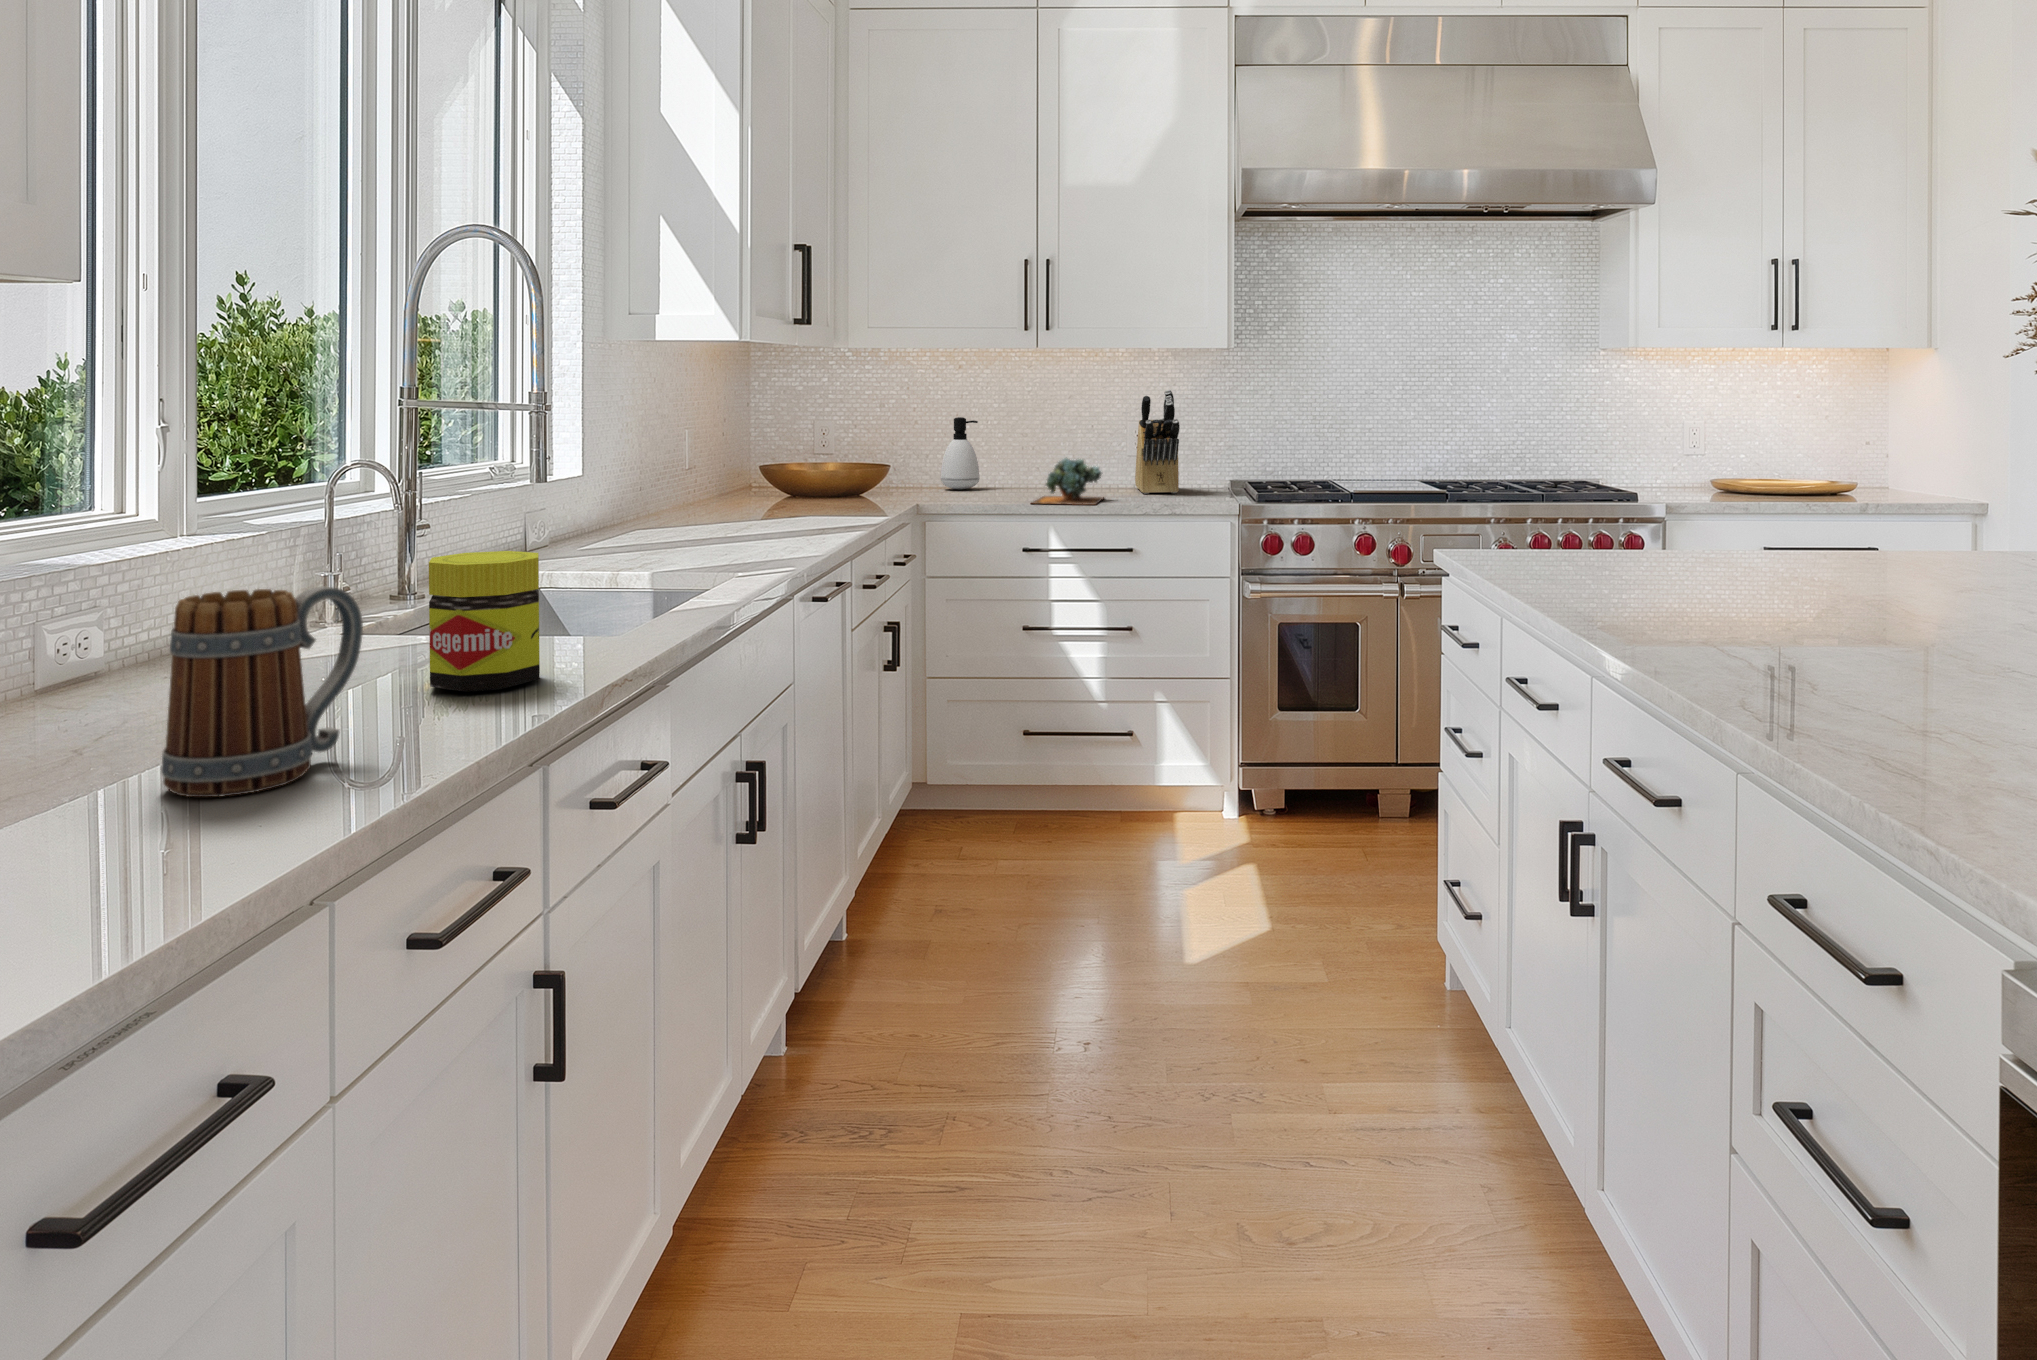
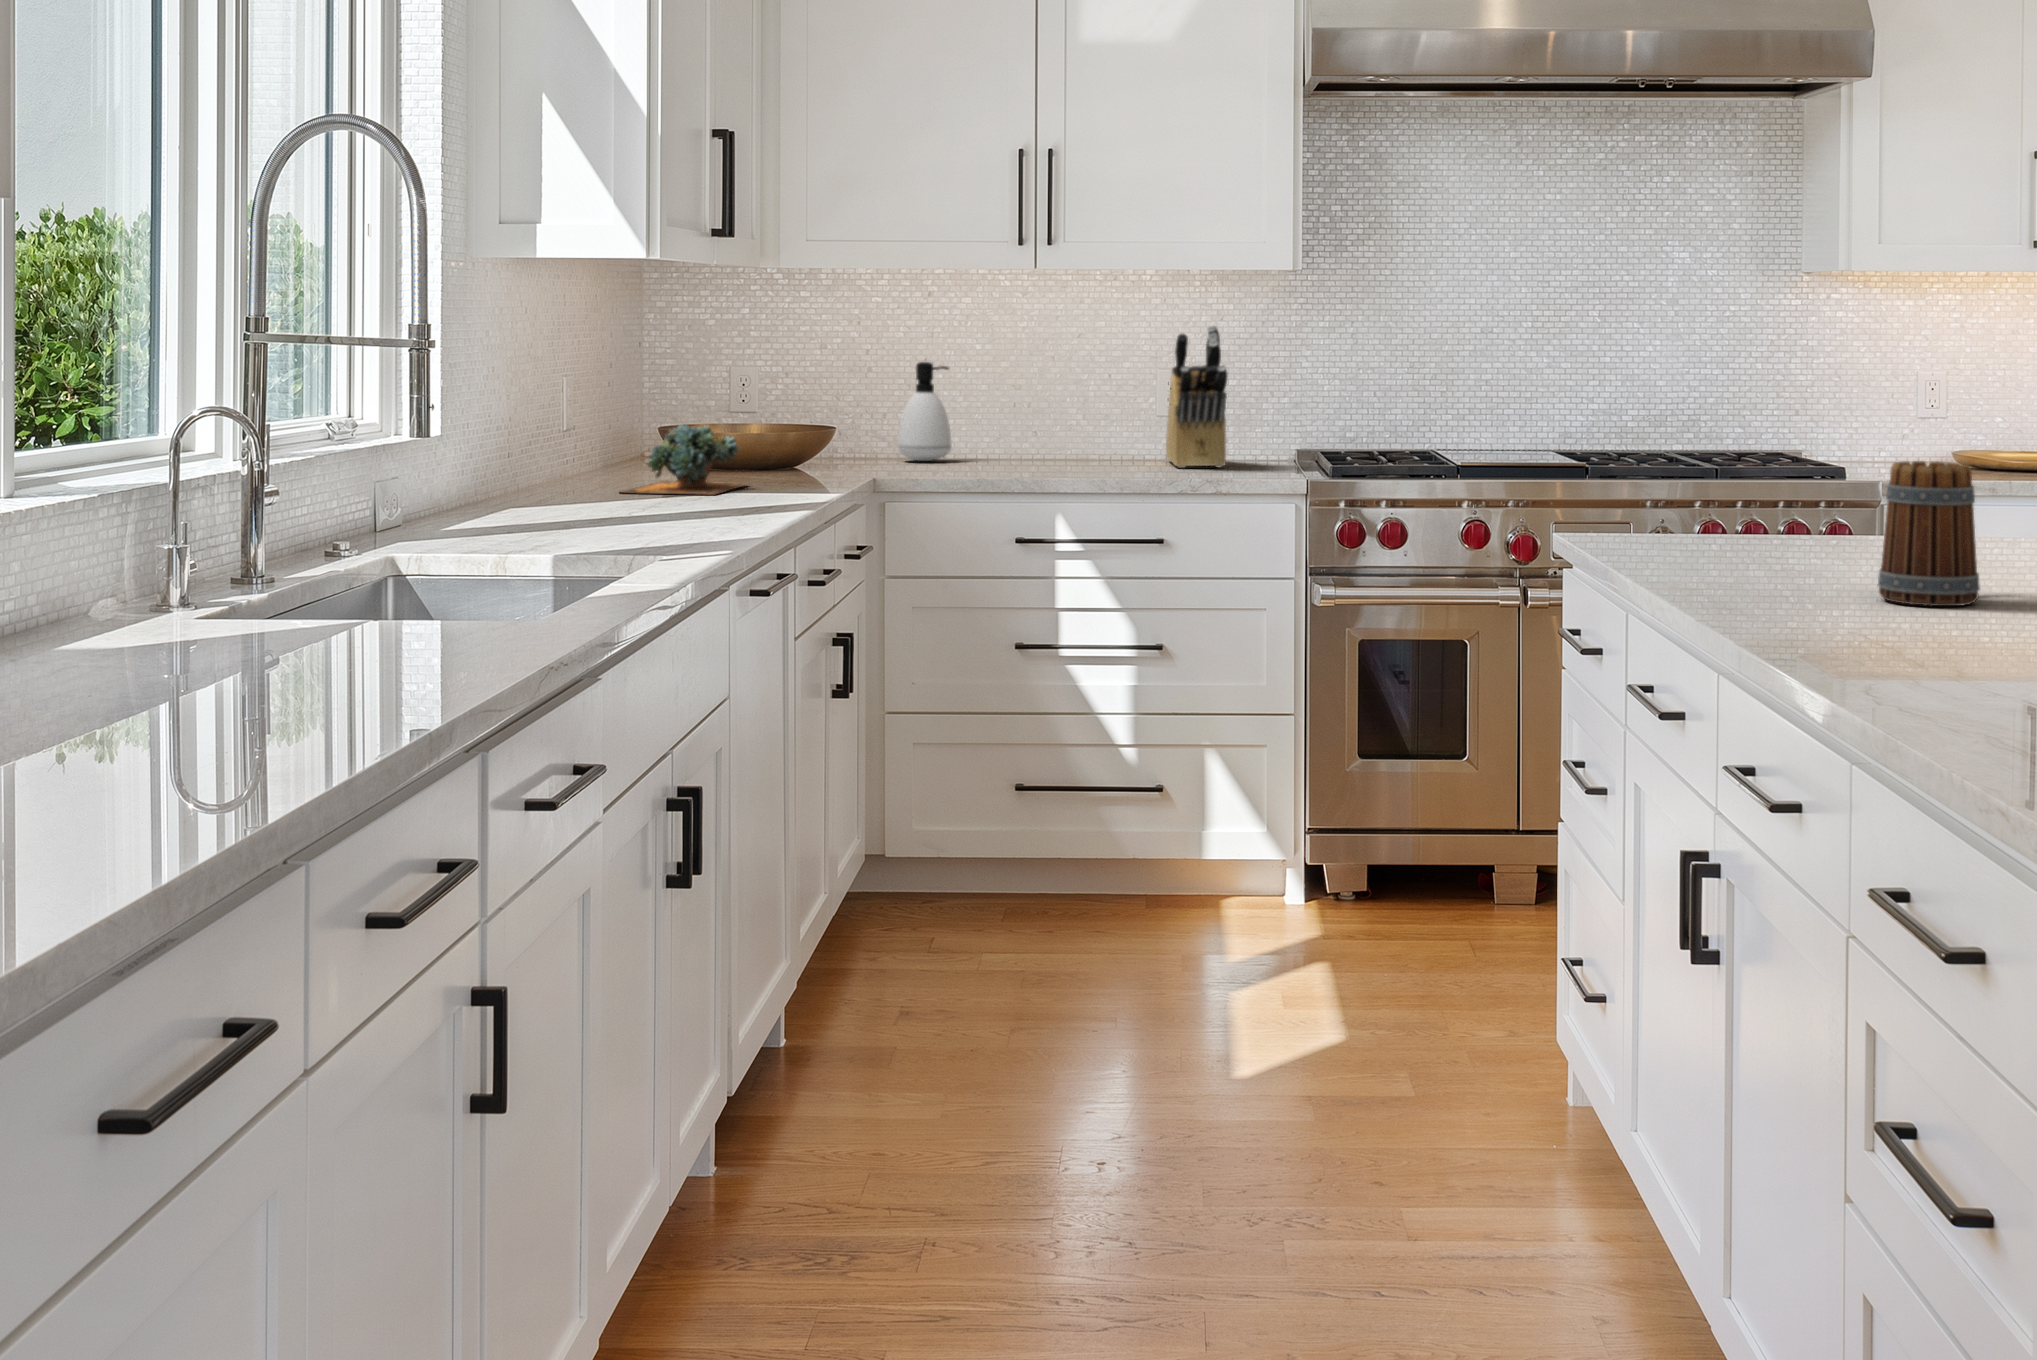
succulent plant: present [1032,458,1103,505] -> present [621,424,750,495]
jar: present [429,551,540,692] -> none [345,508,472,670]
mug: present [161,586,363,797] -> present [1878,461,1980,606]

